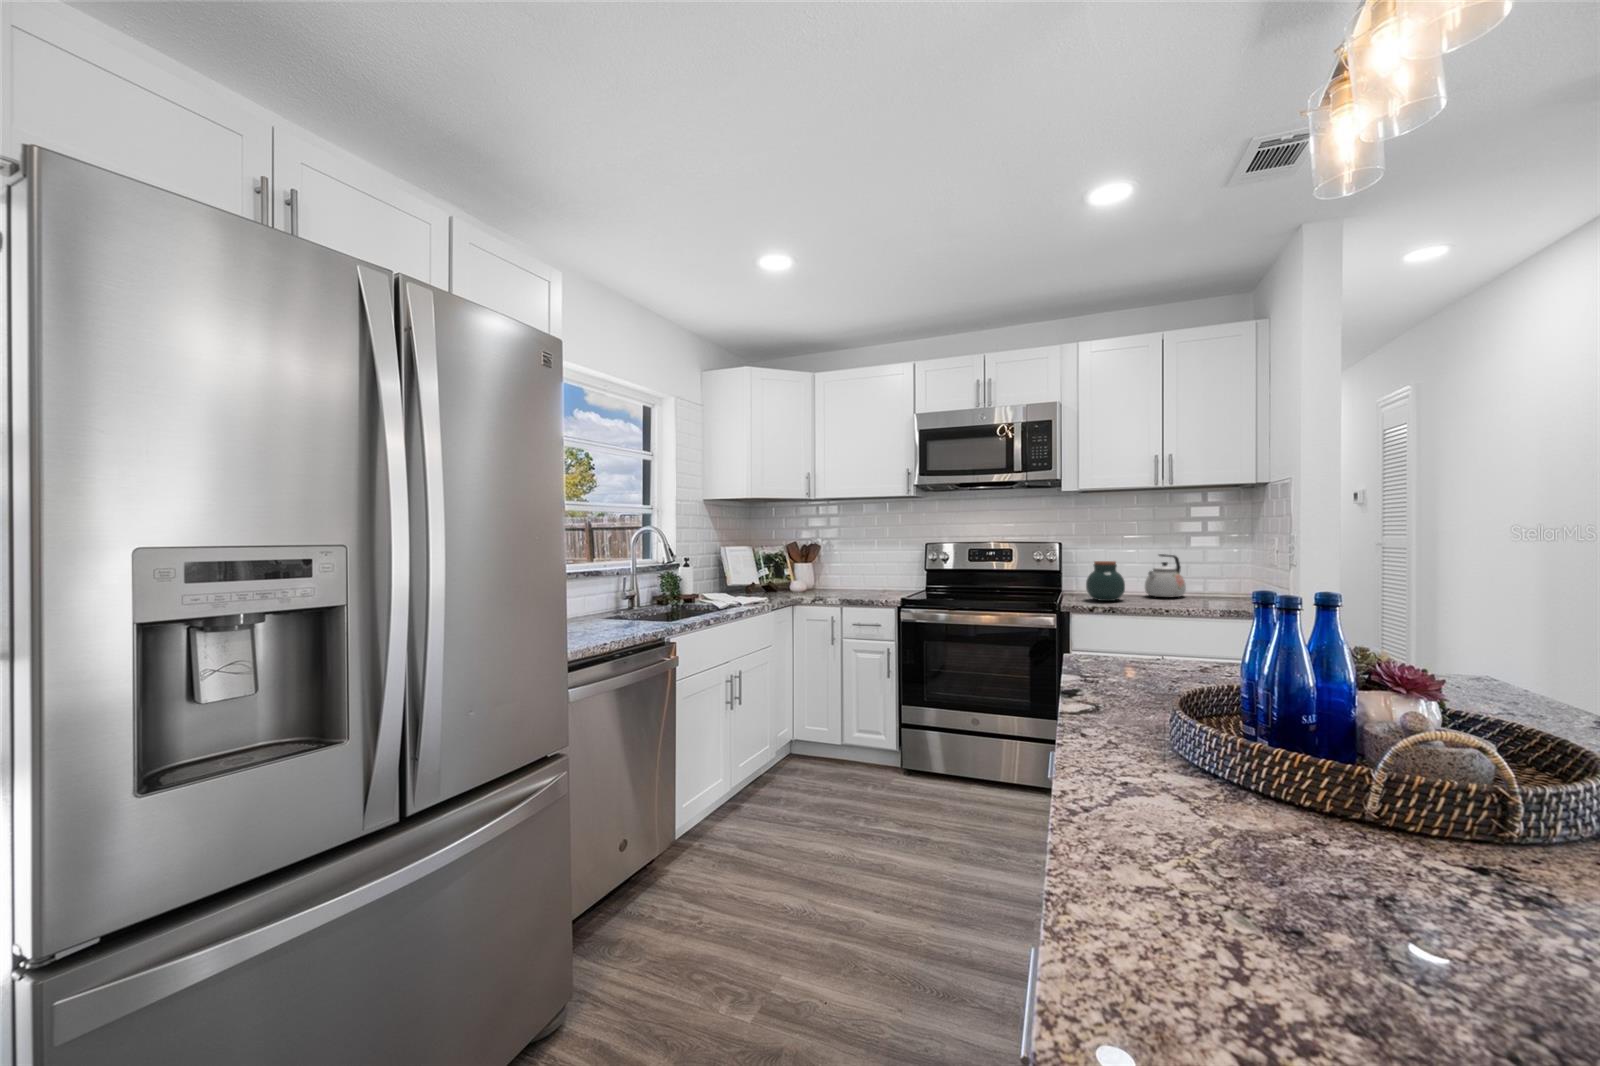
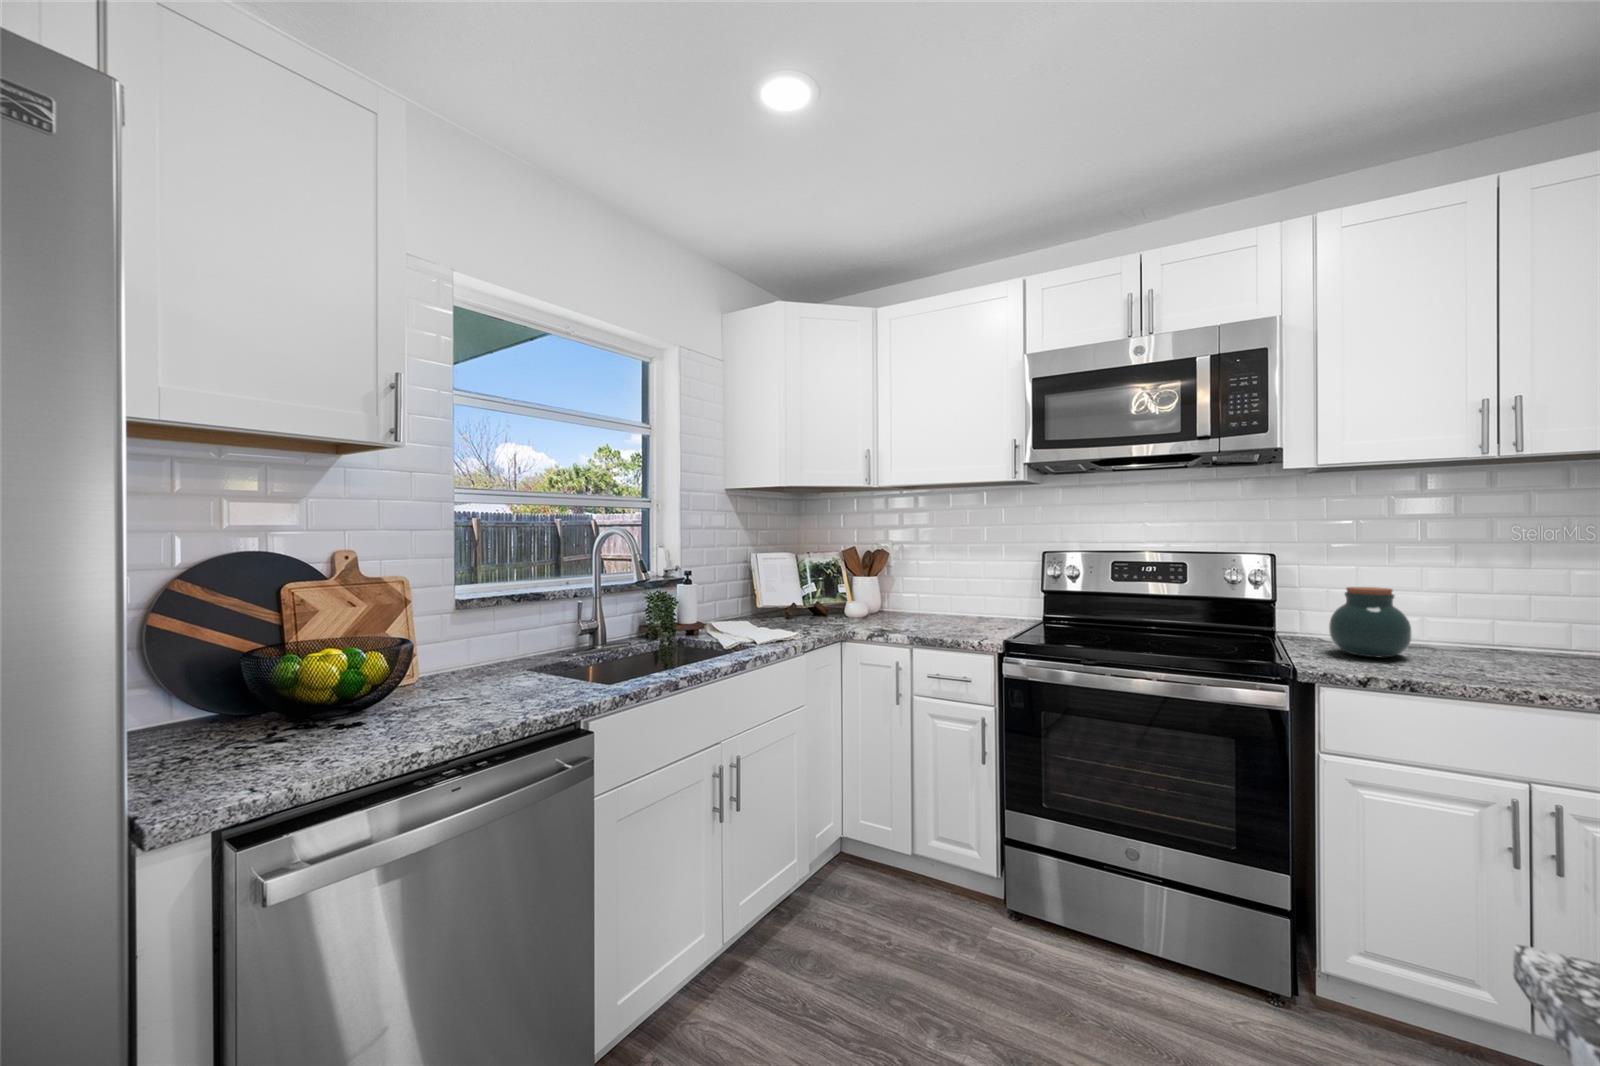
kettle: present [1145,554,1186,597] -> none [1443,577,1537,655]

